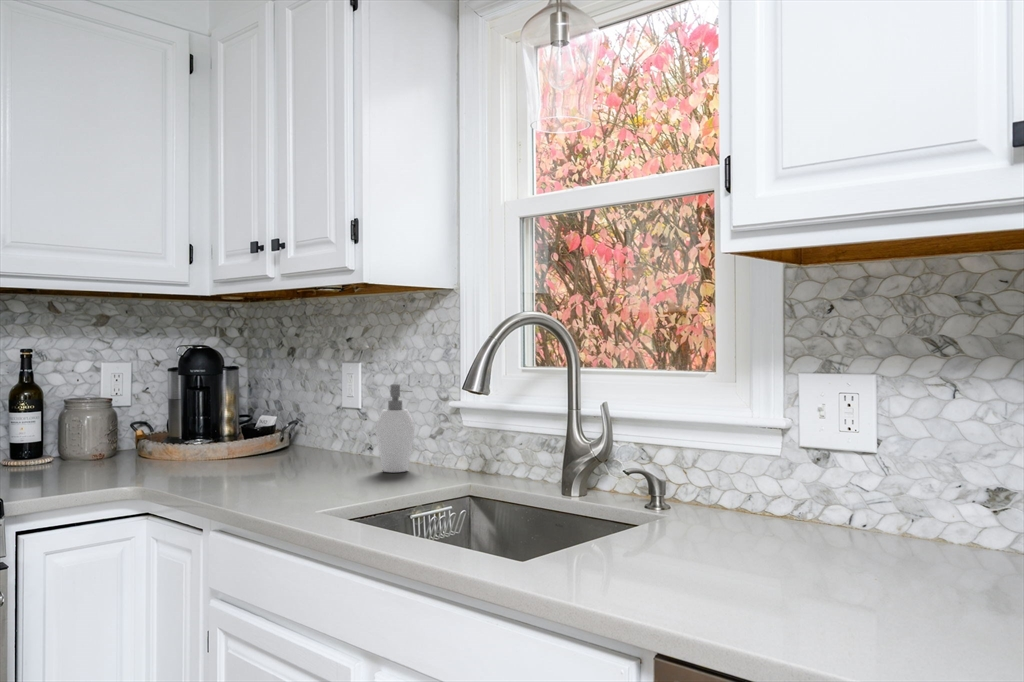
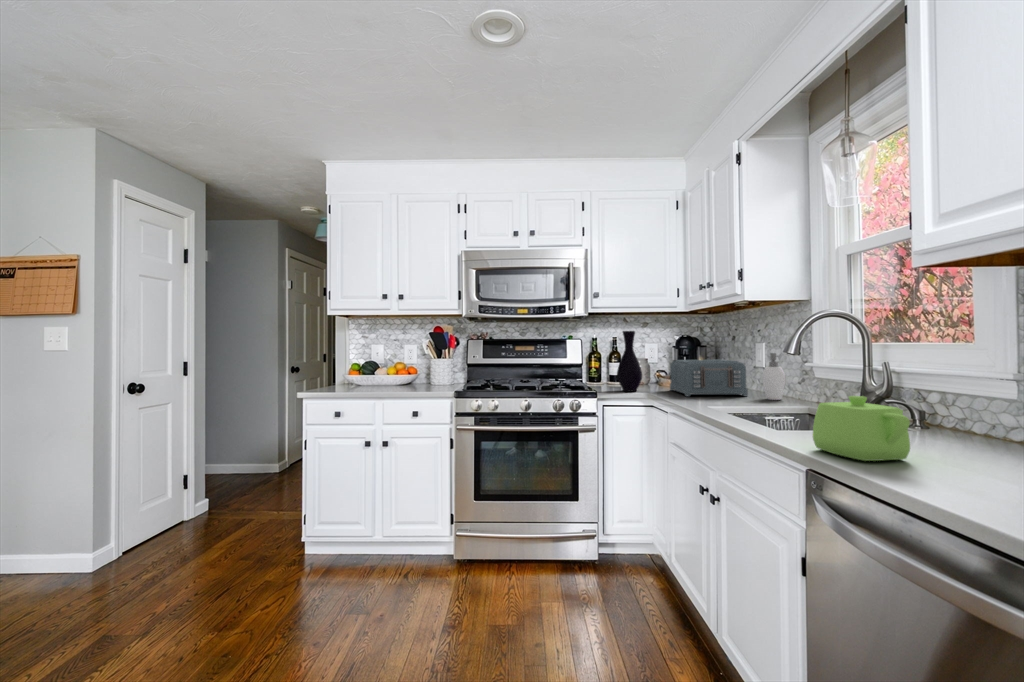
vase: none [48,334,118,484] -> present [617,331,642,391]
toaster: none [179,397,346,483] -> present [670,360,748,396]
teapot: none [638,482,813,616] -> present [813,396,910,461]

